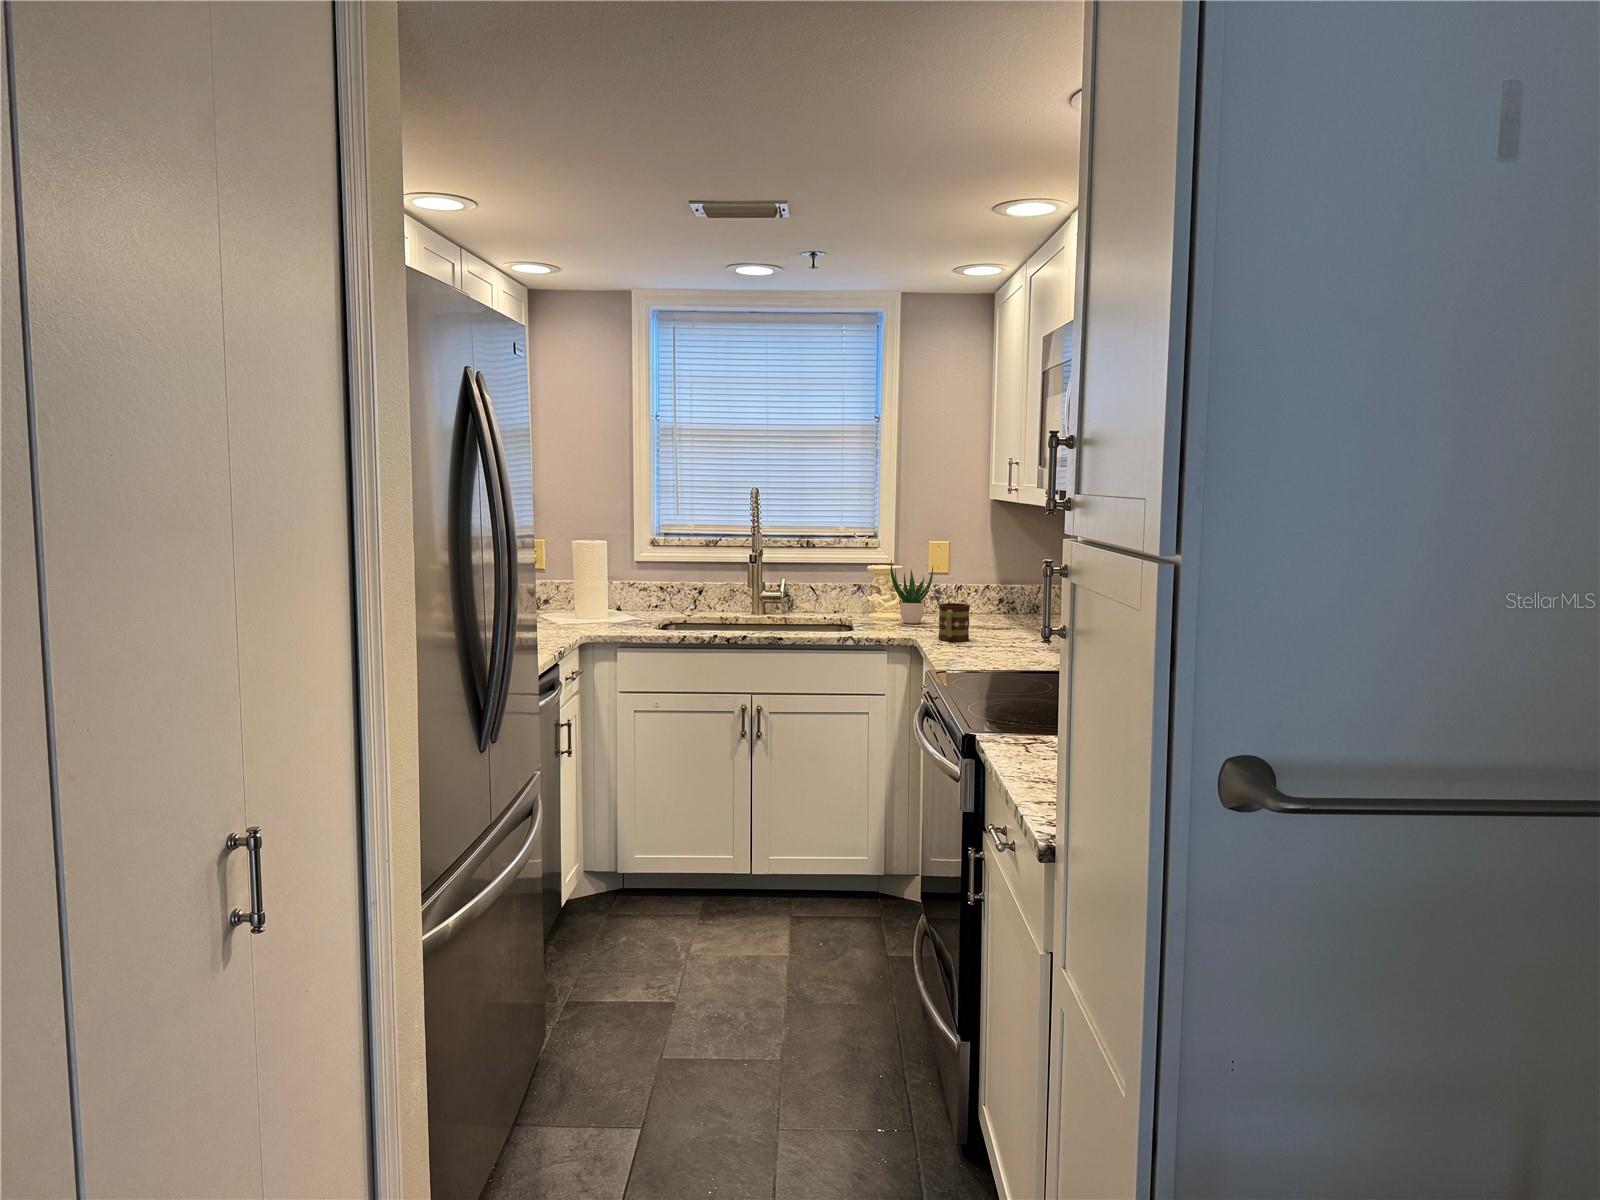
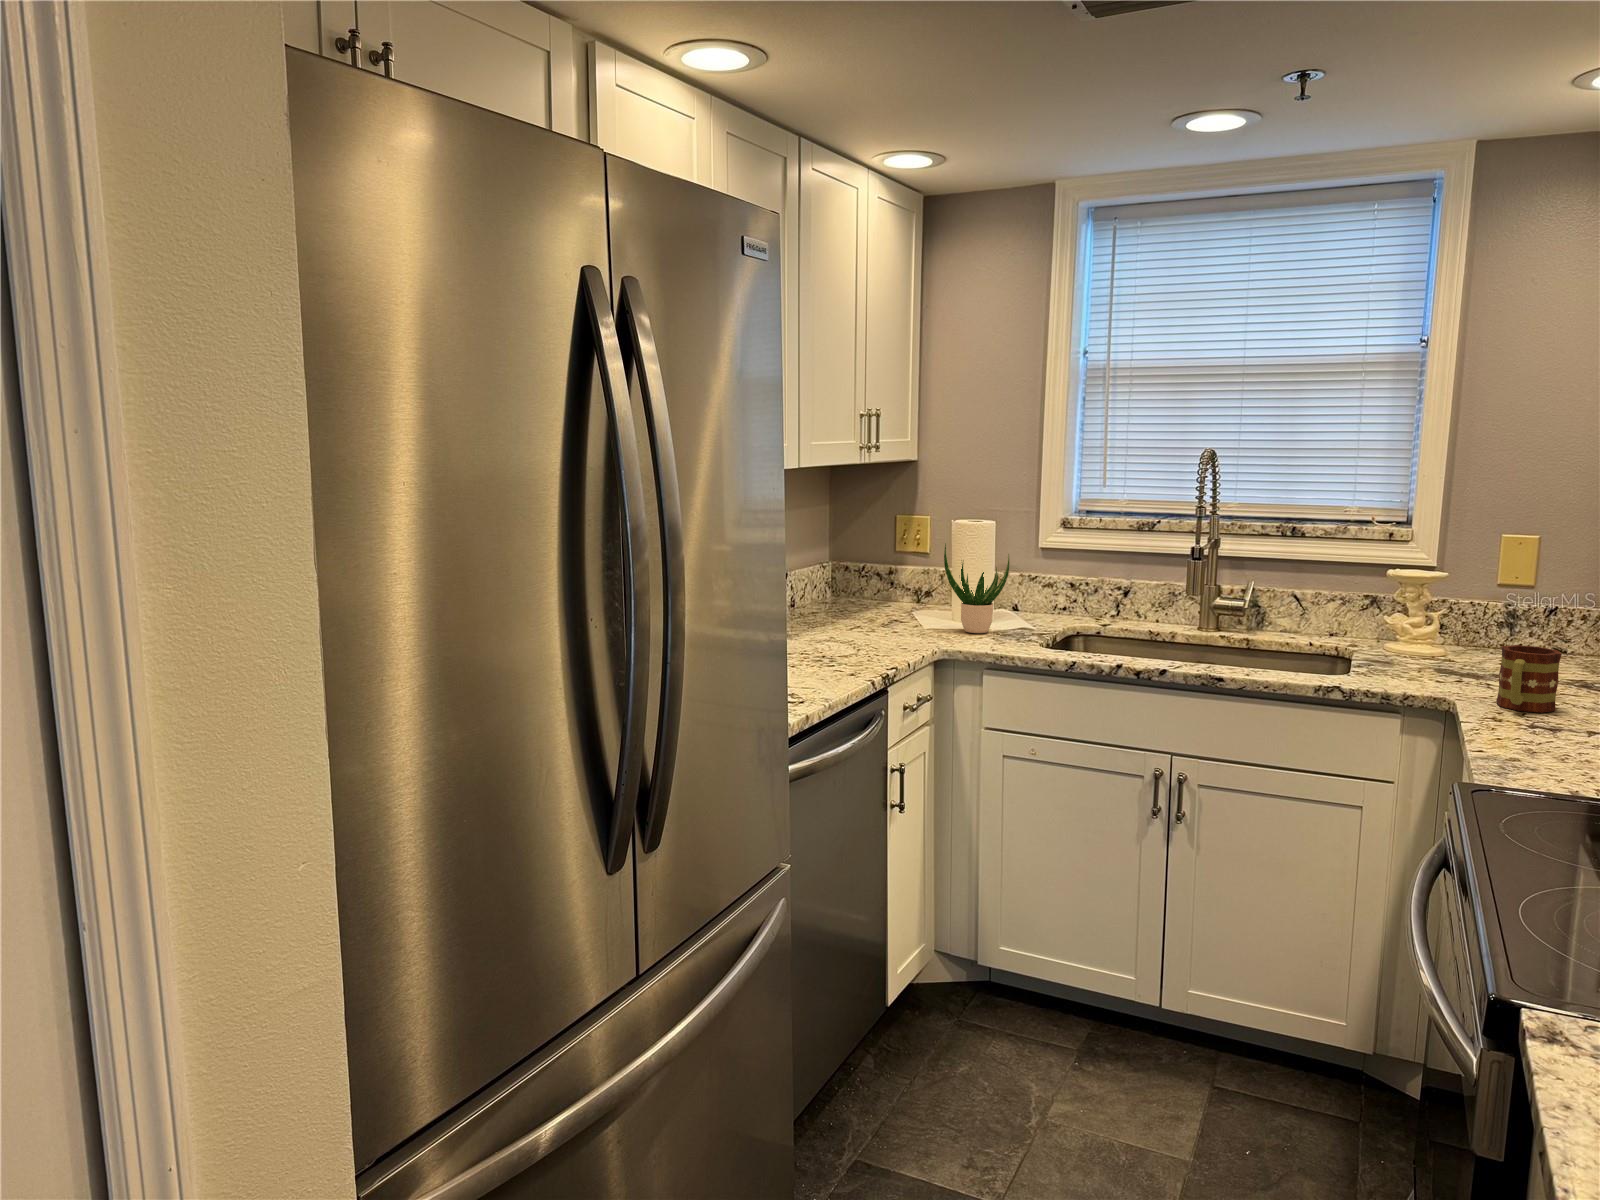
potted plant: present [891,560,933,624] -> present [944,543,1009,633]

